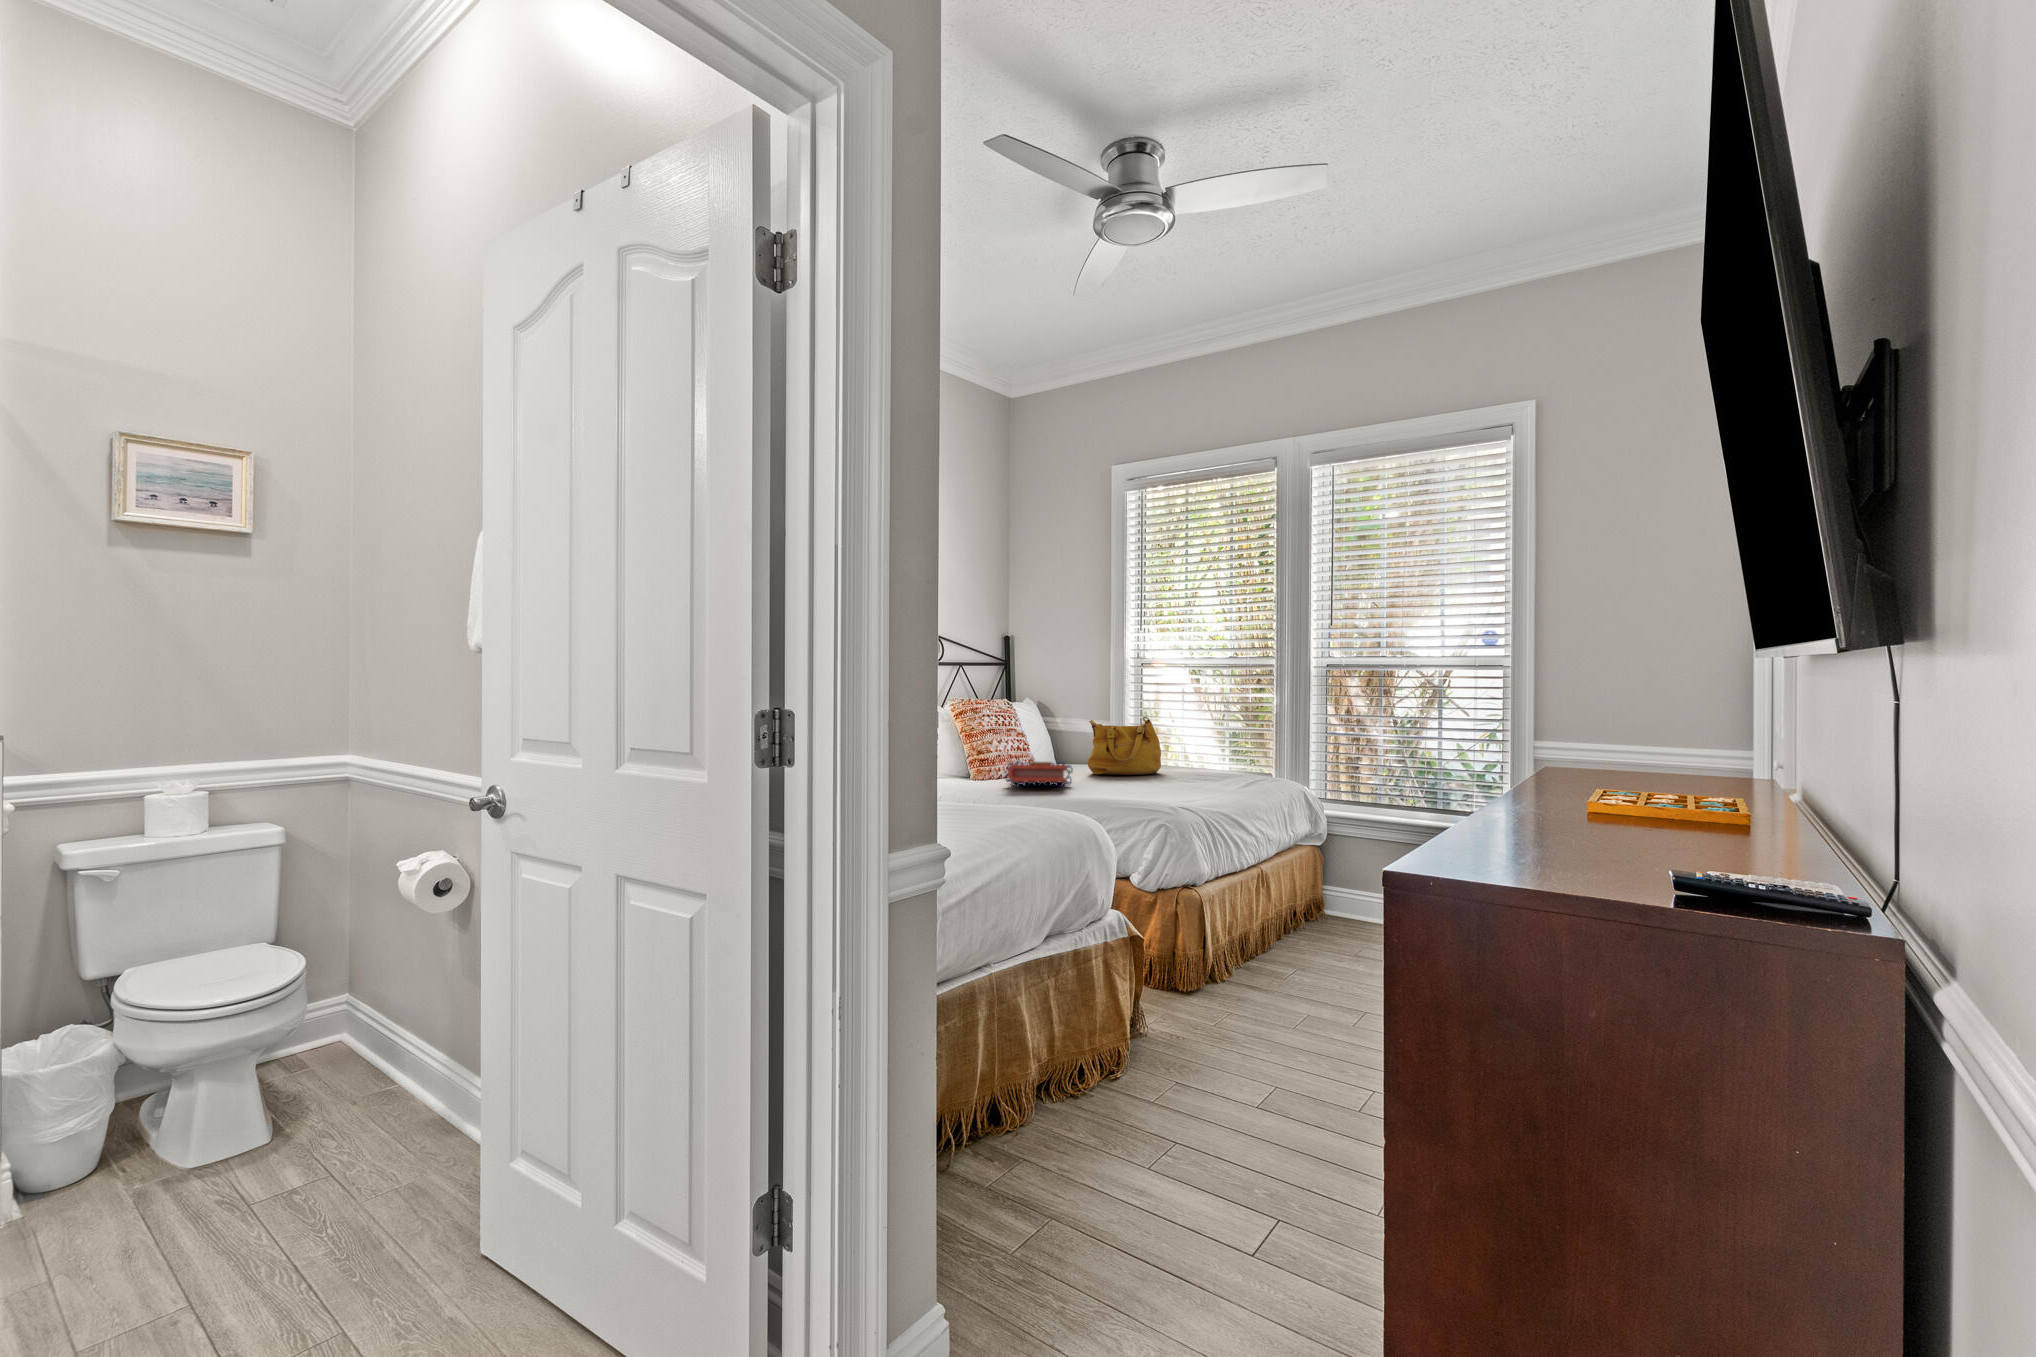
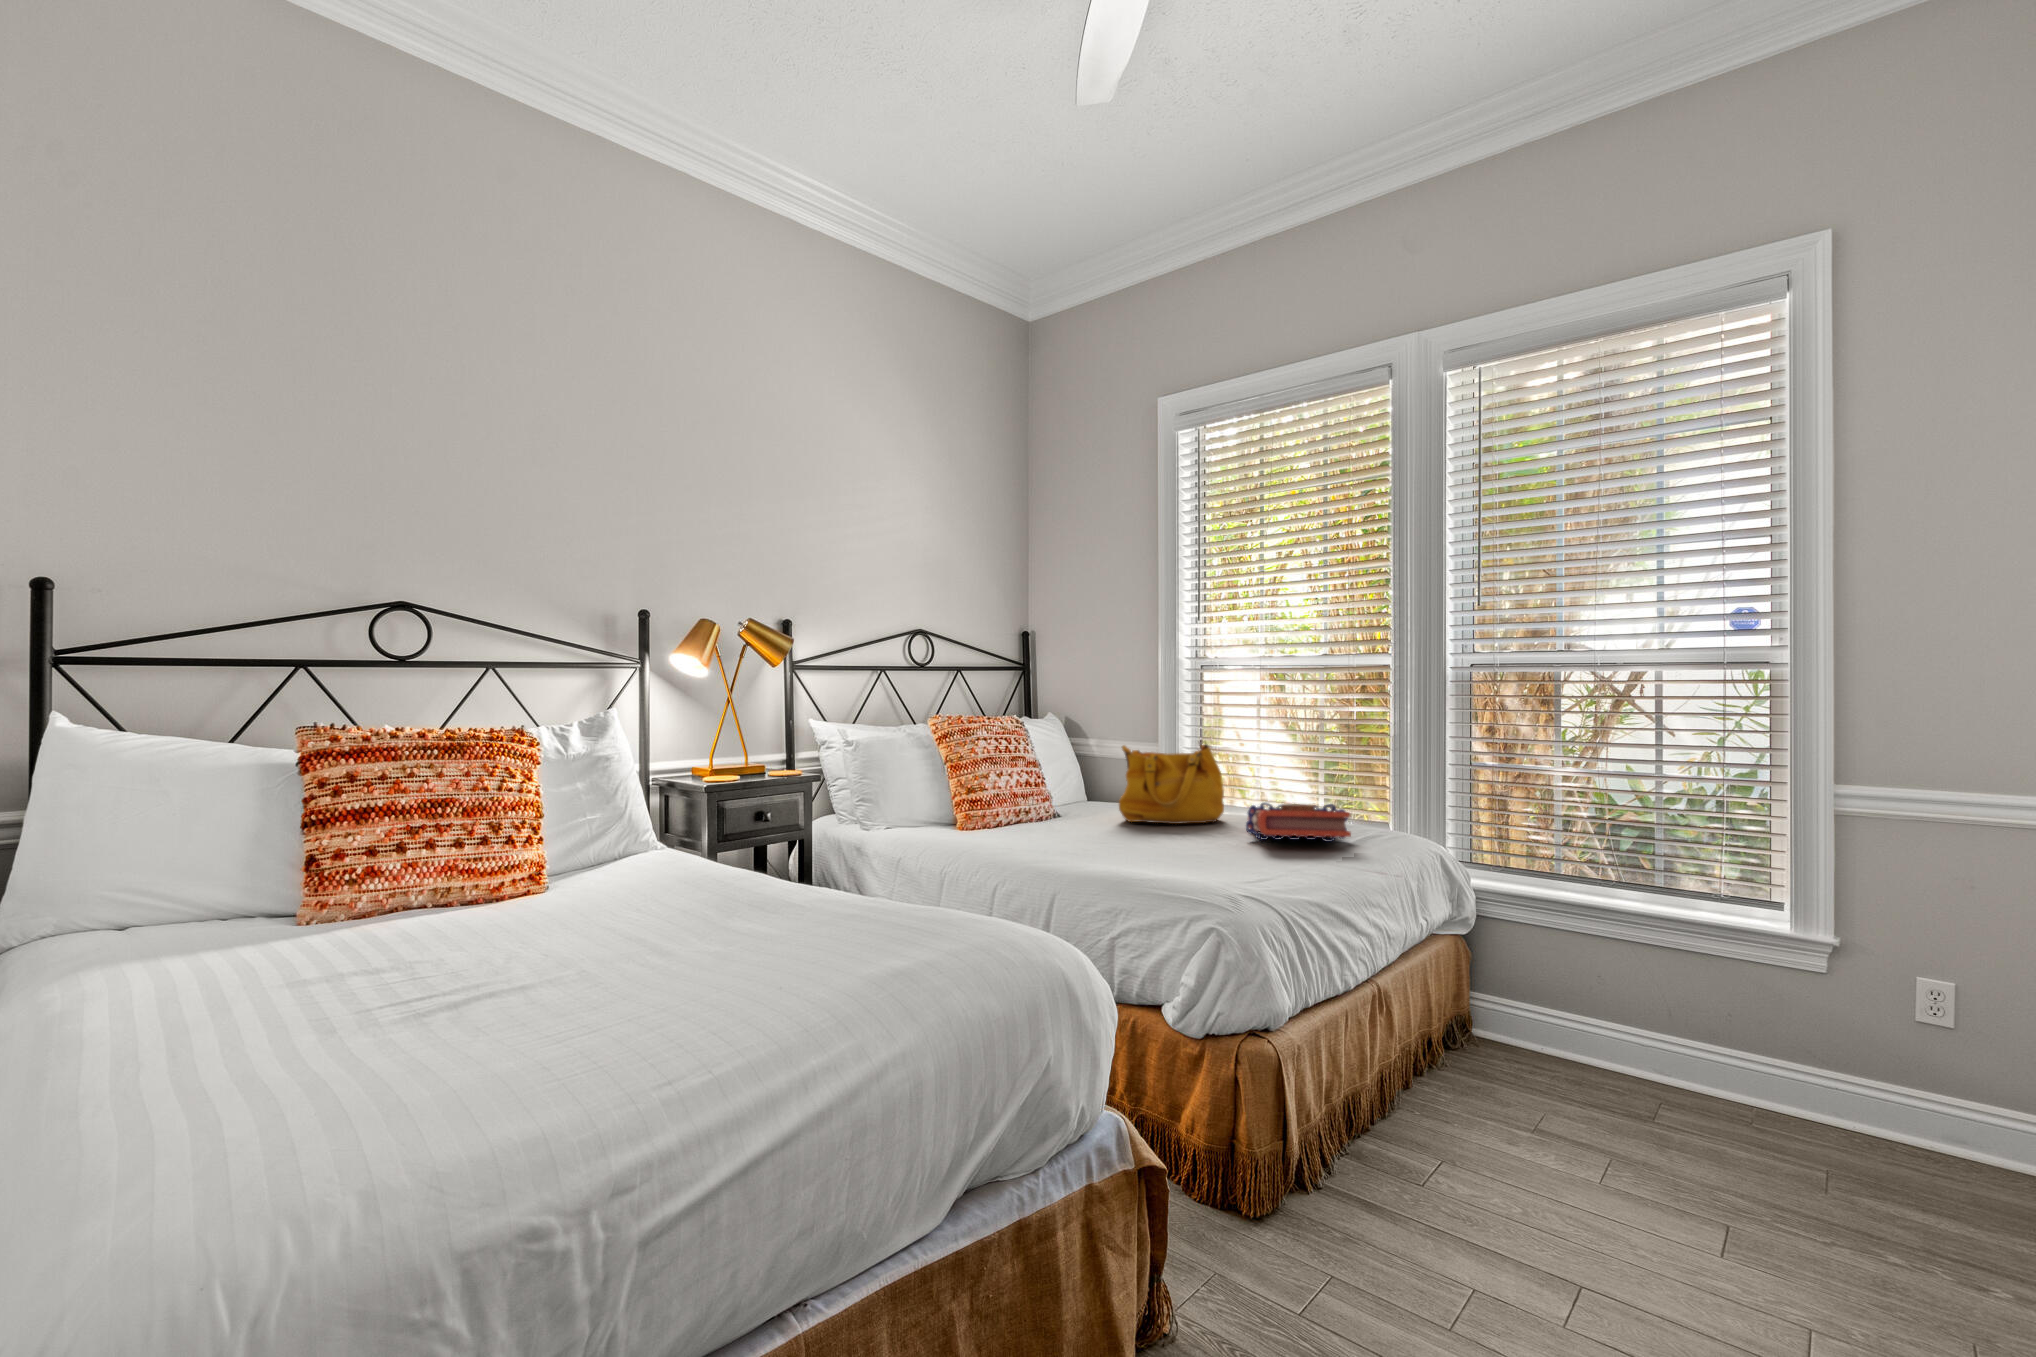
book: present [1006,761,1072,787] -> present [1246,802,1351,842]

